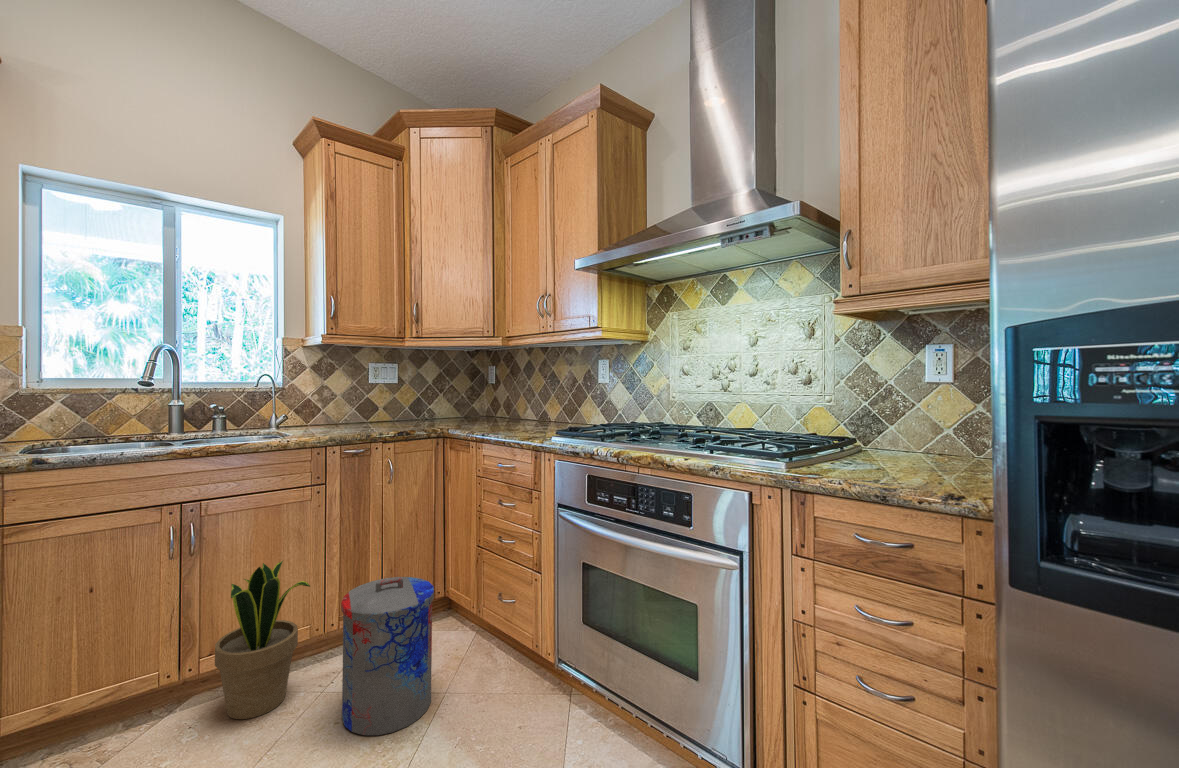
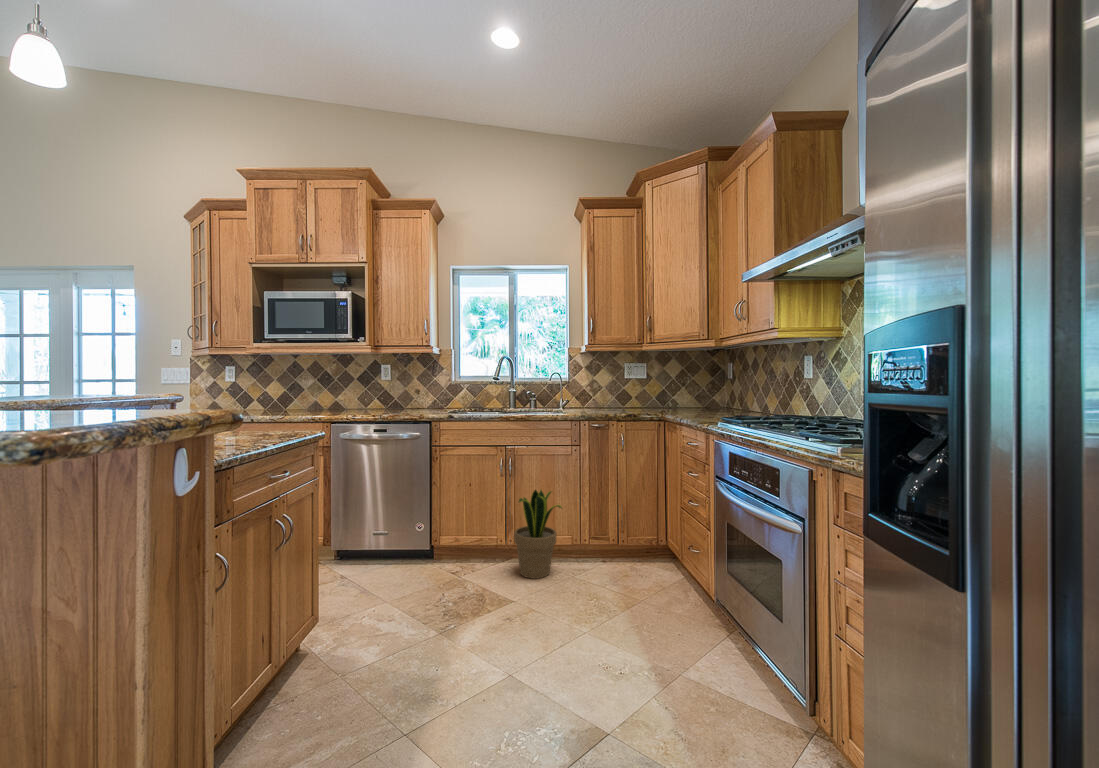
trash can: present [341,577,434,735] -> none [570,511,629,612]

